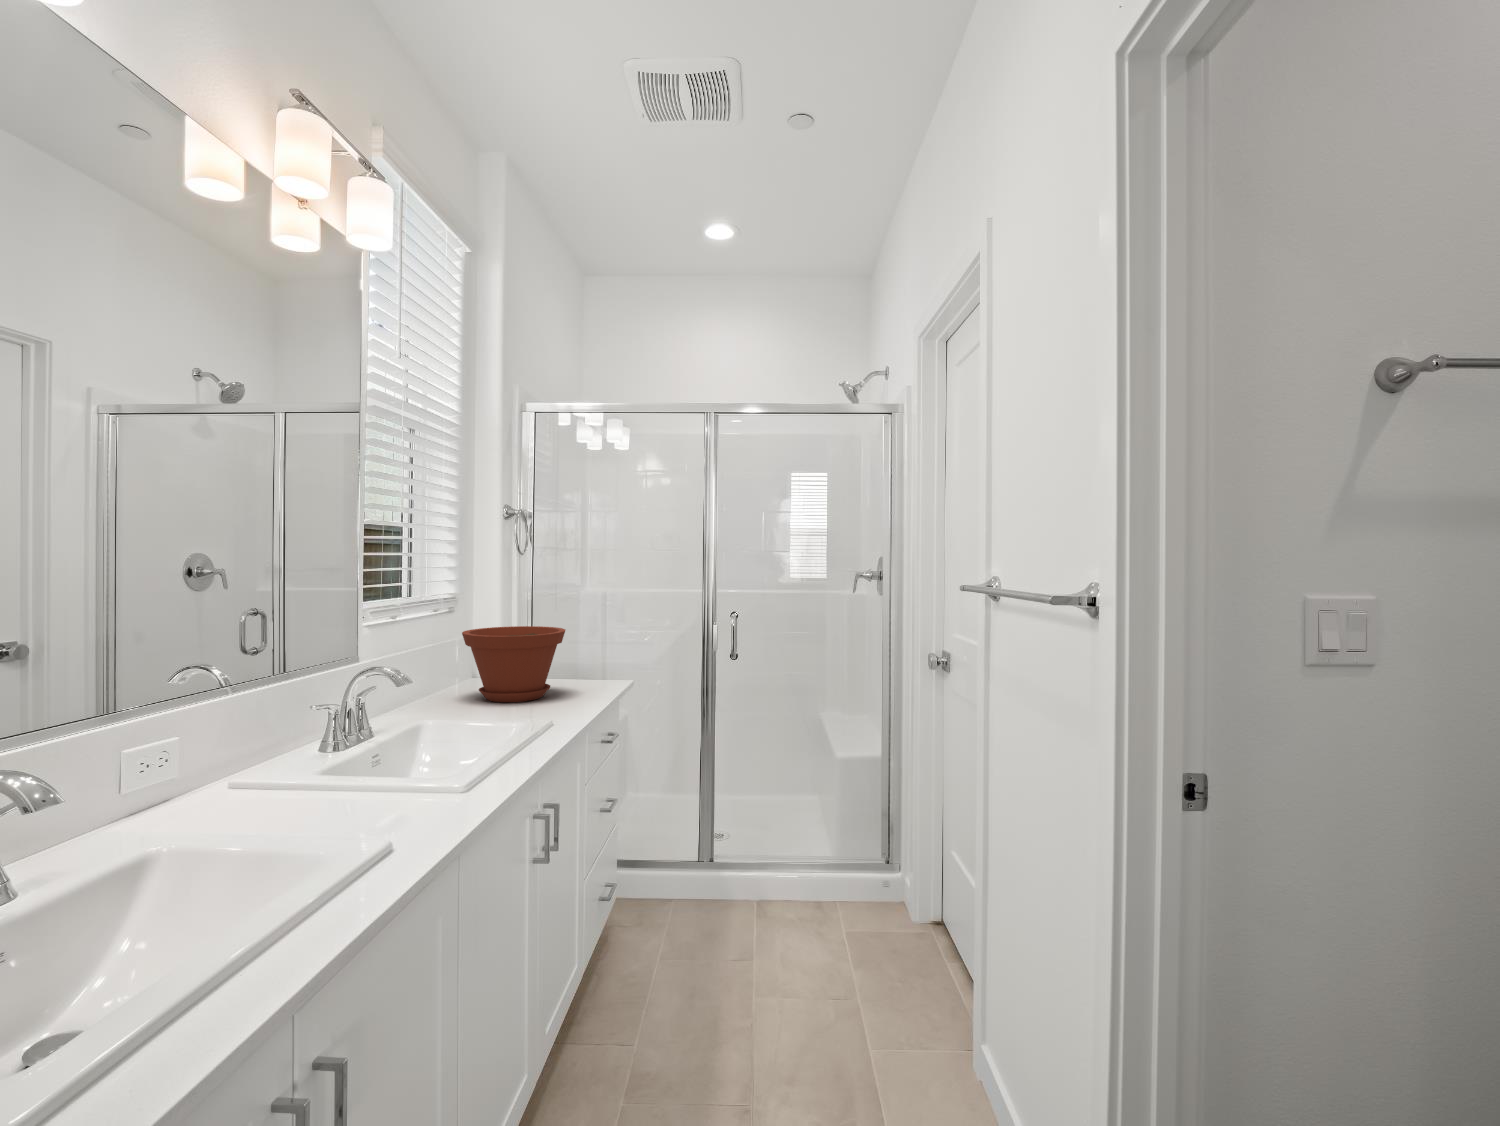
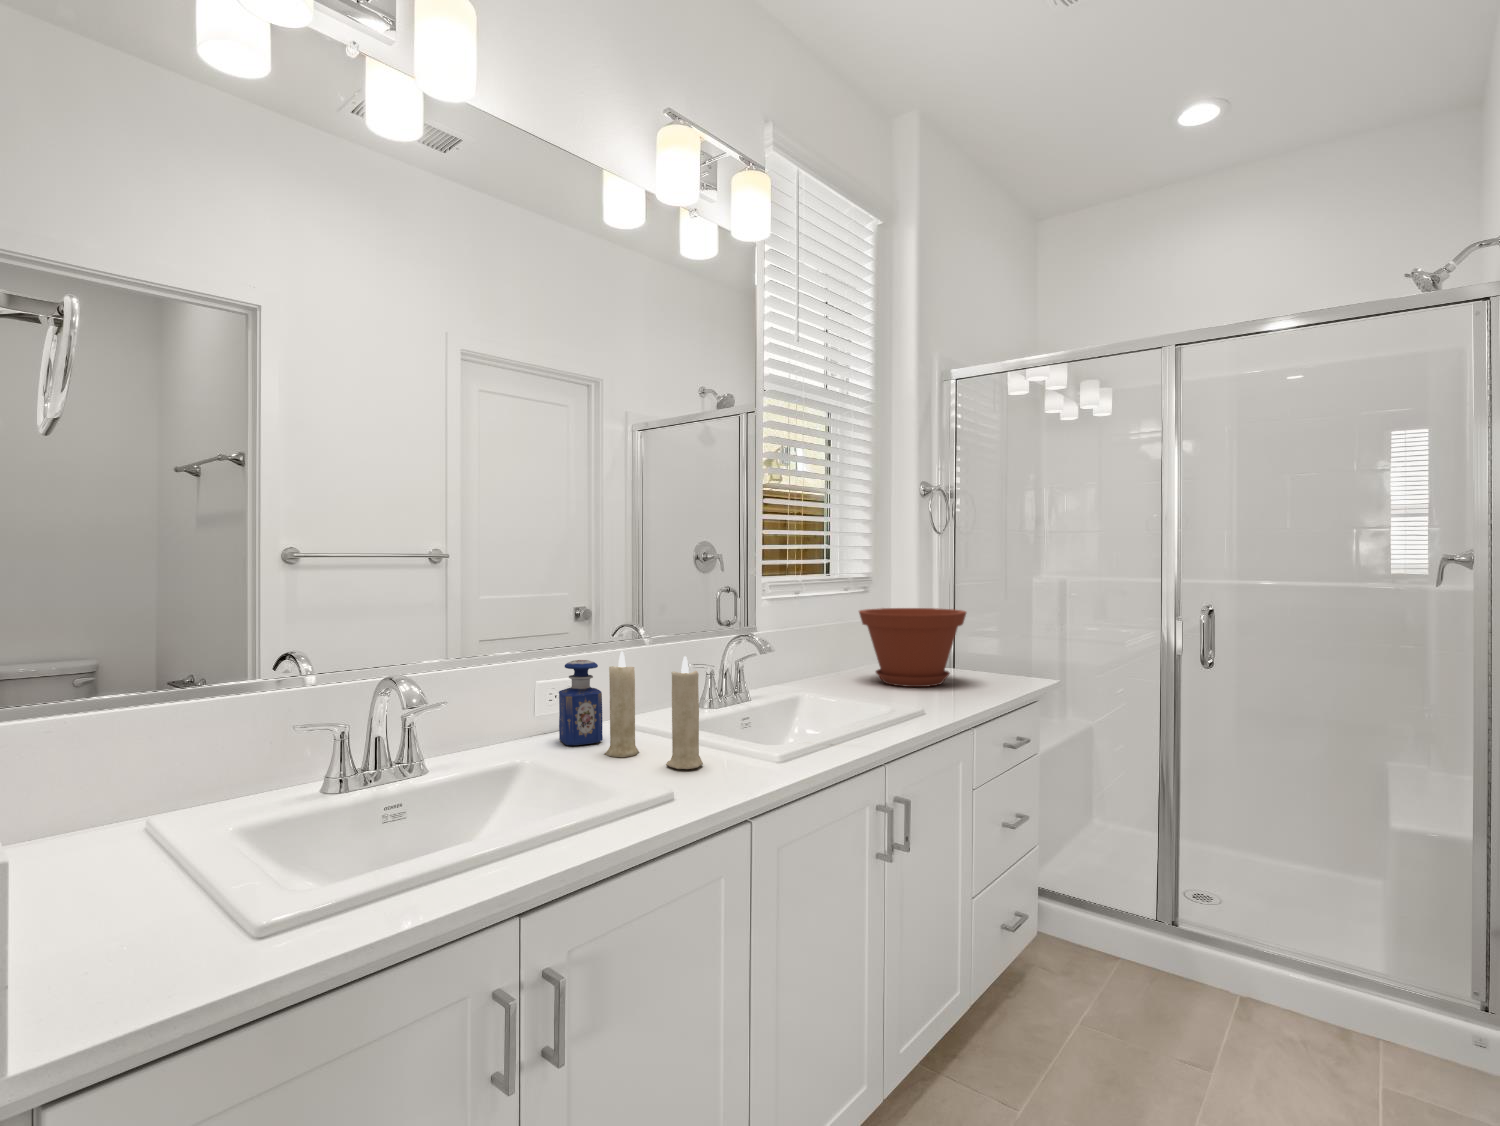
candle: none [258,698,392,823] -> present [605,651,703,769]
perfume bottle: none [176,718,240,821] -> present [559,660,603,745]

